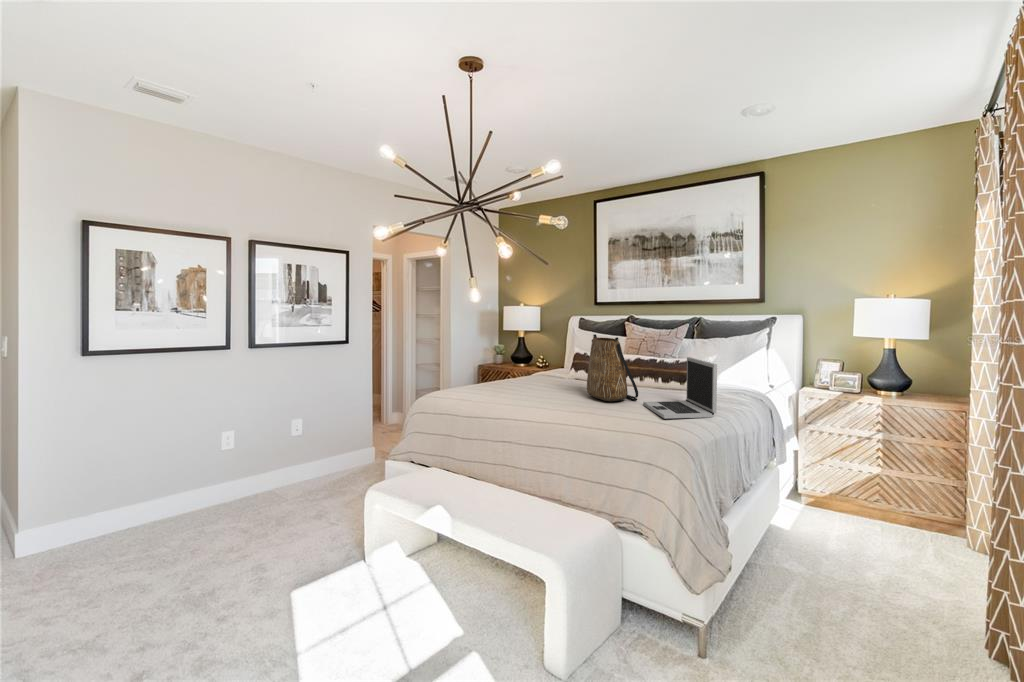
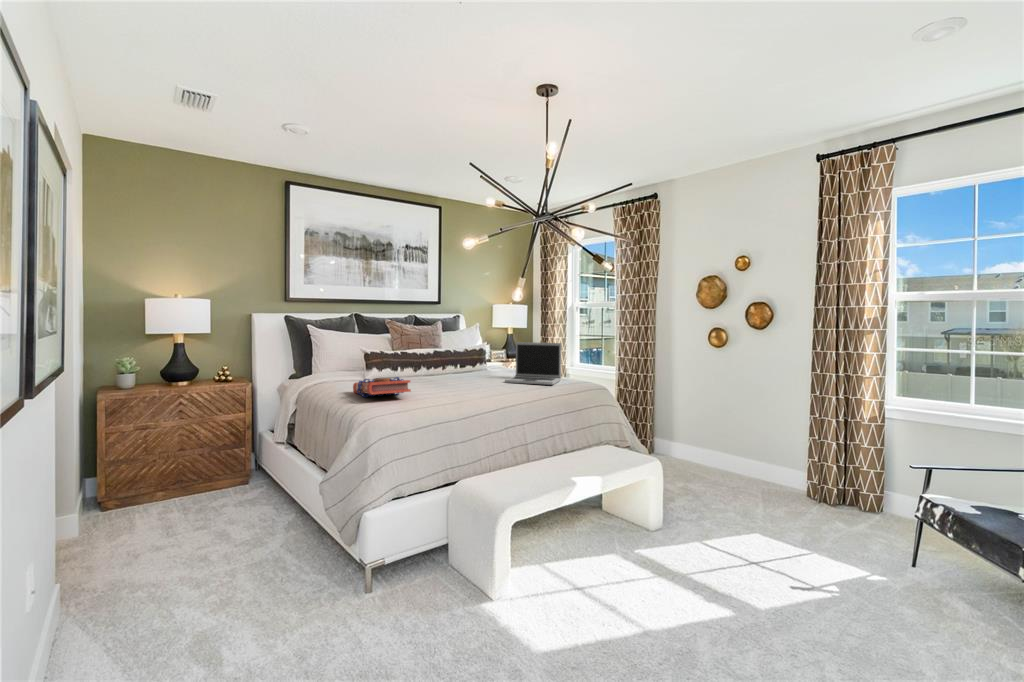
tote bag: present [587,334,638,401] -> none [441,326,496,384]
book: none [476,378,535,396] -> present [353,377,411,397]

